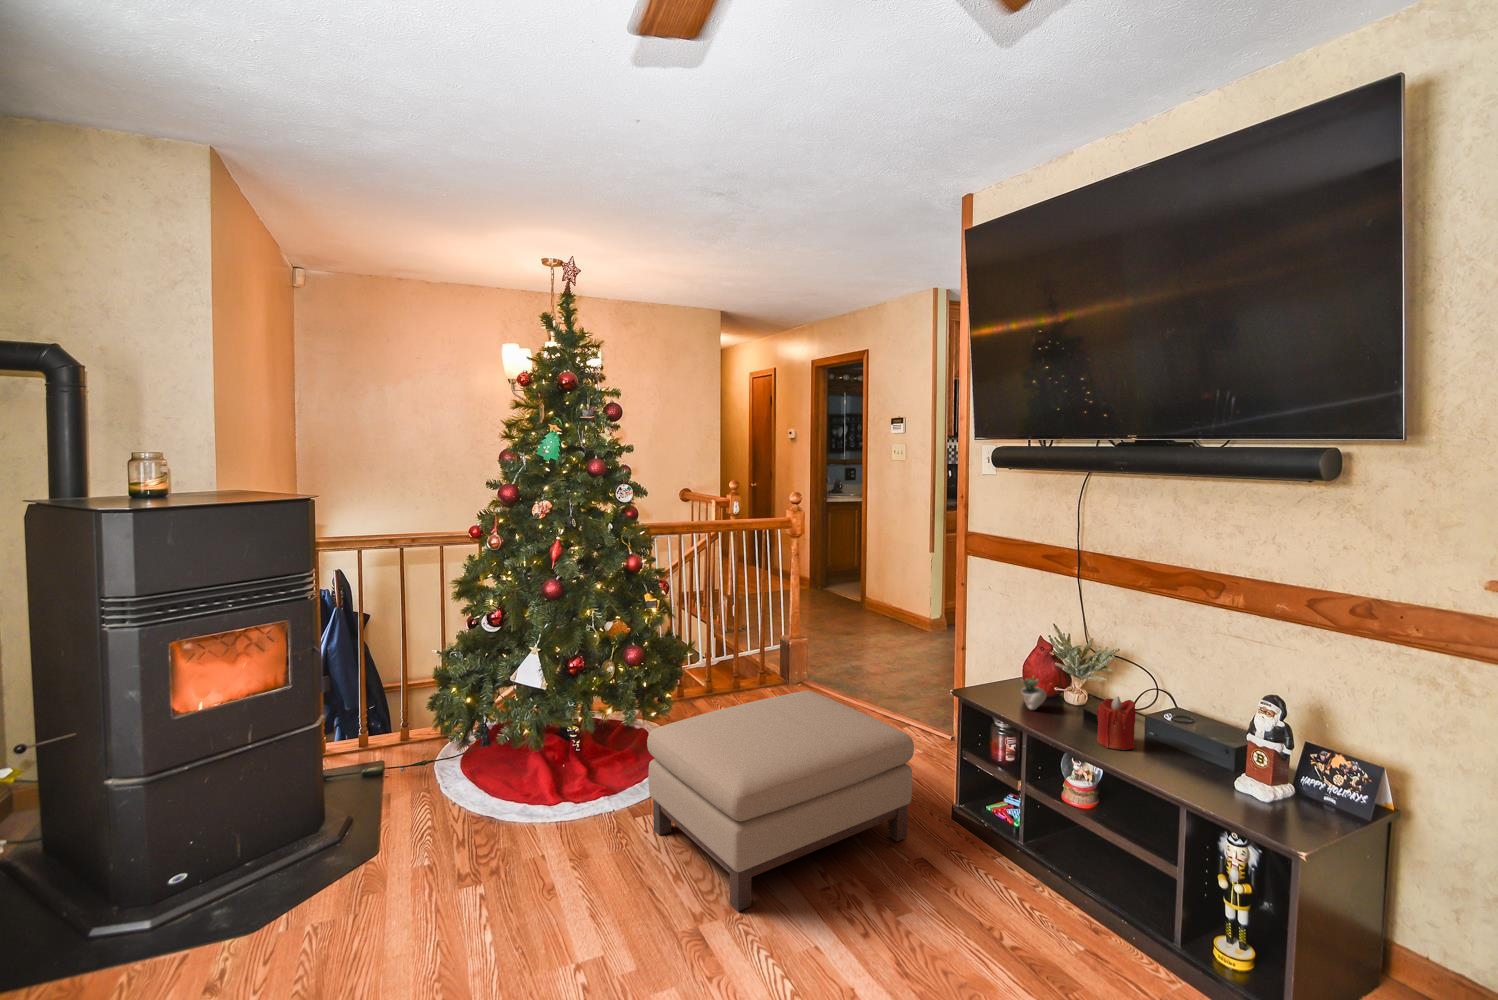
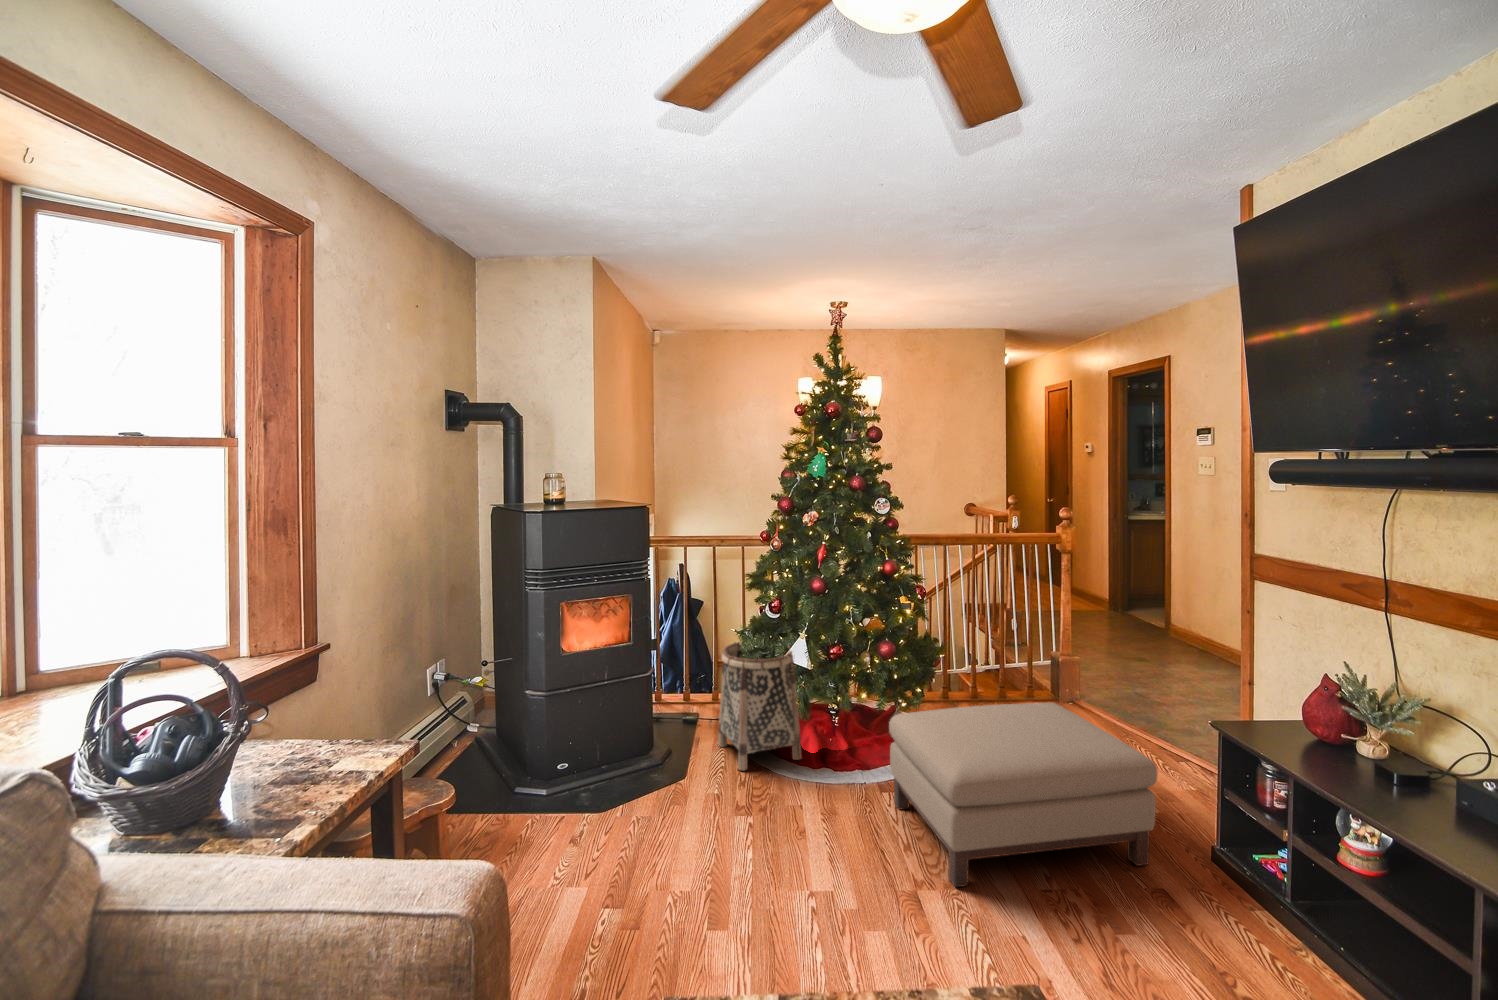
basket: none [421,660,535,829] -> present [718,642,802,770]
succulent plant: present [1021,676,1046,710] -> none [1292,718,1329,756]
candle: present [1097,696,1135,750] -> none [1386,754,1440,818]

